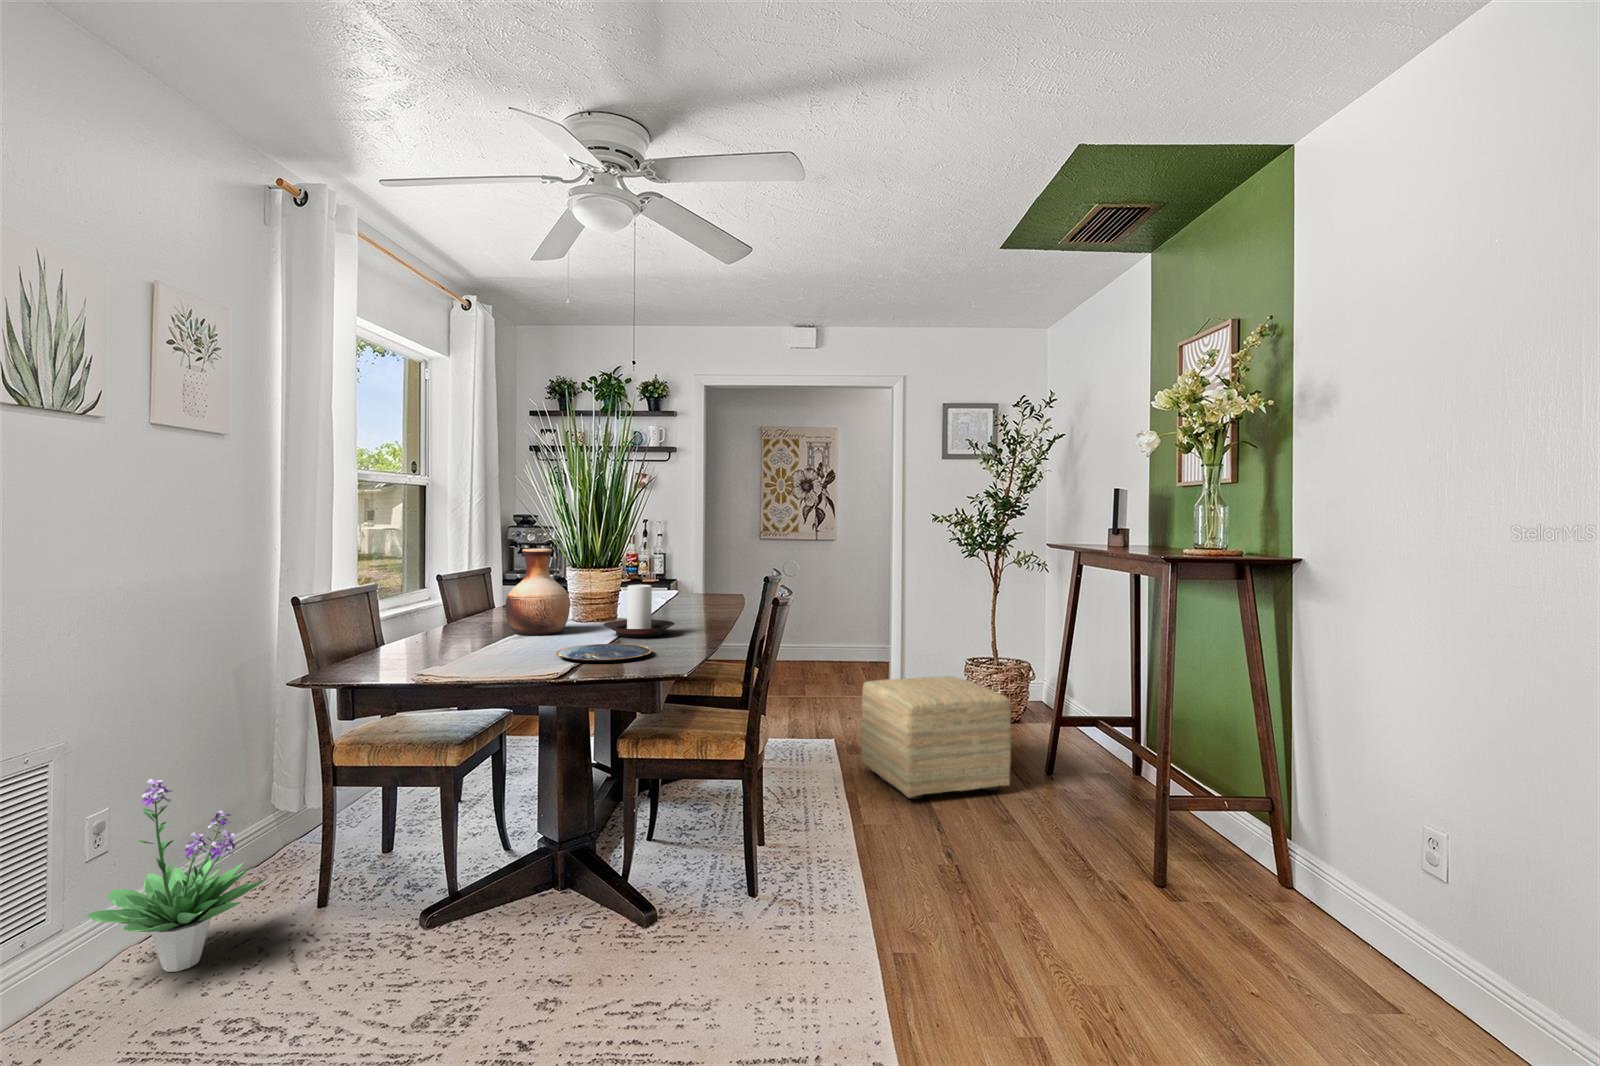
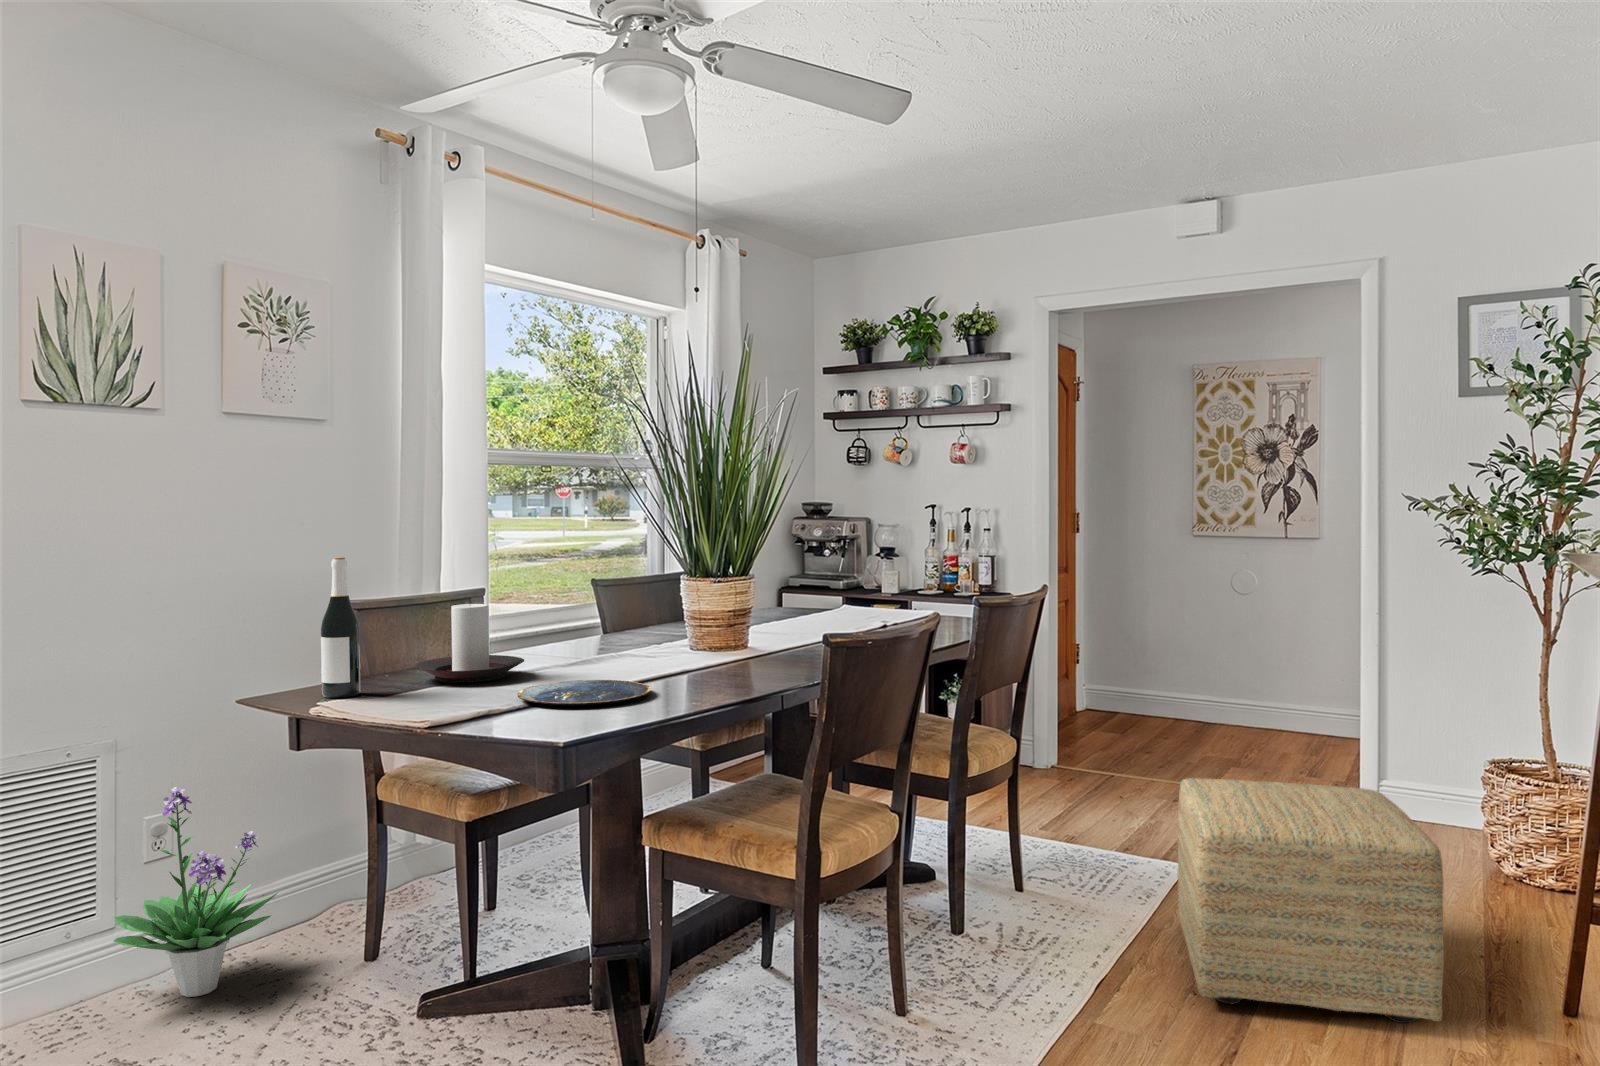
vase: present [505,549,570,635] -> none [577,547,659,662]
wine bottle: none [388,559,420,673] -> present [321,557,360,698]
candle holder: present [604,584,675,637] -> present [415,604,524,683]

